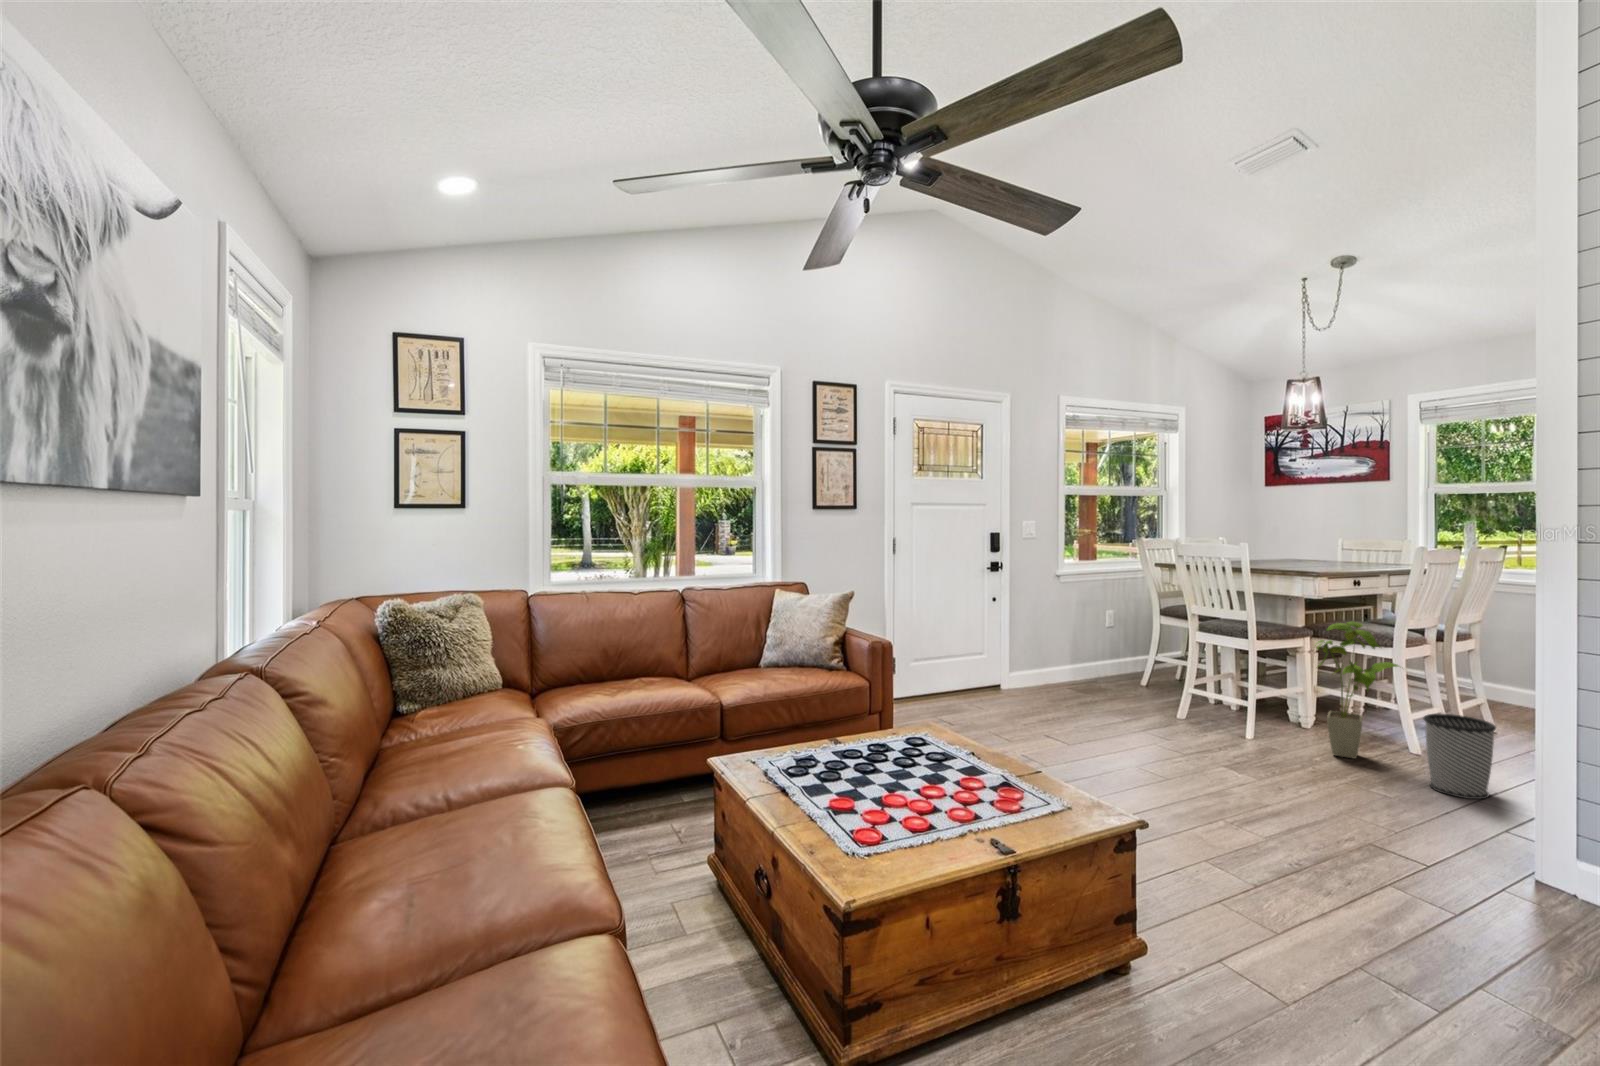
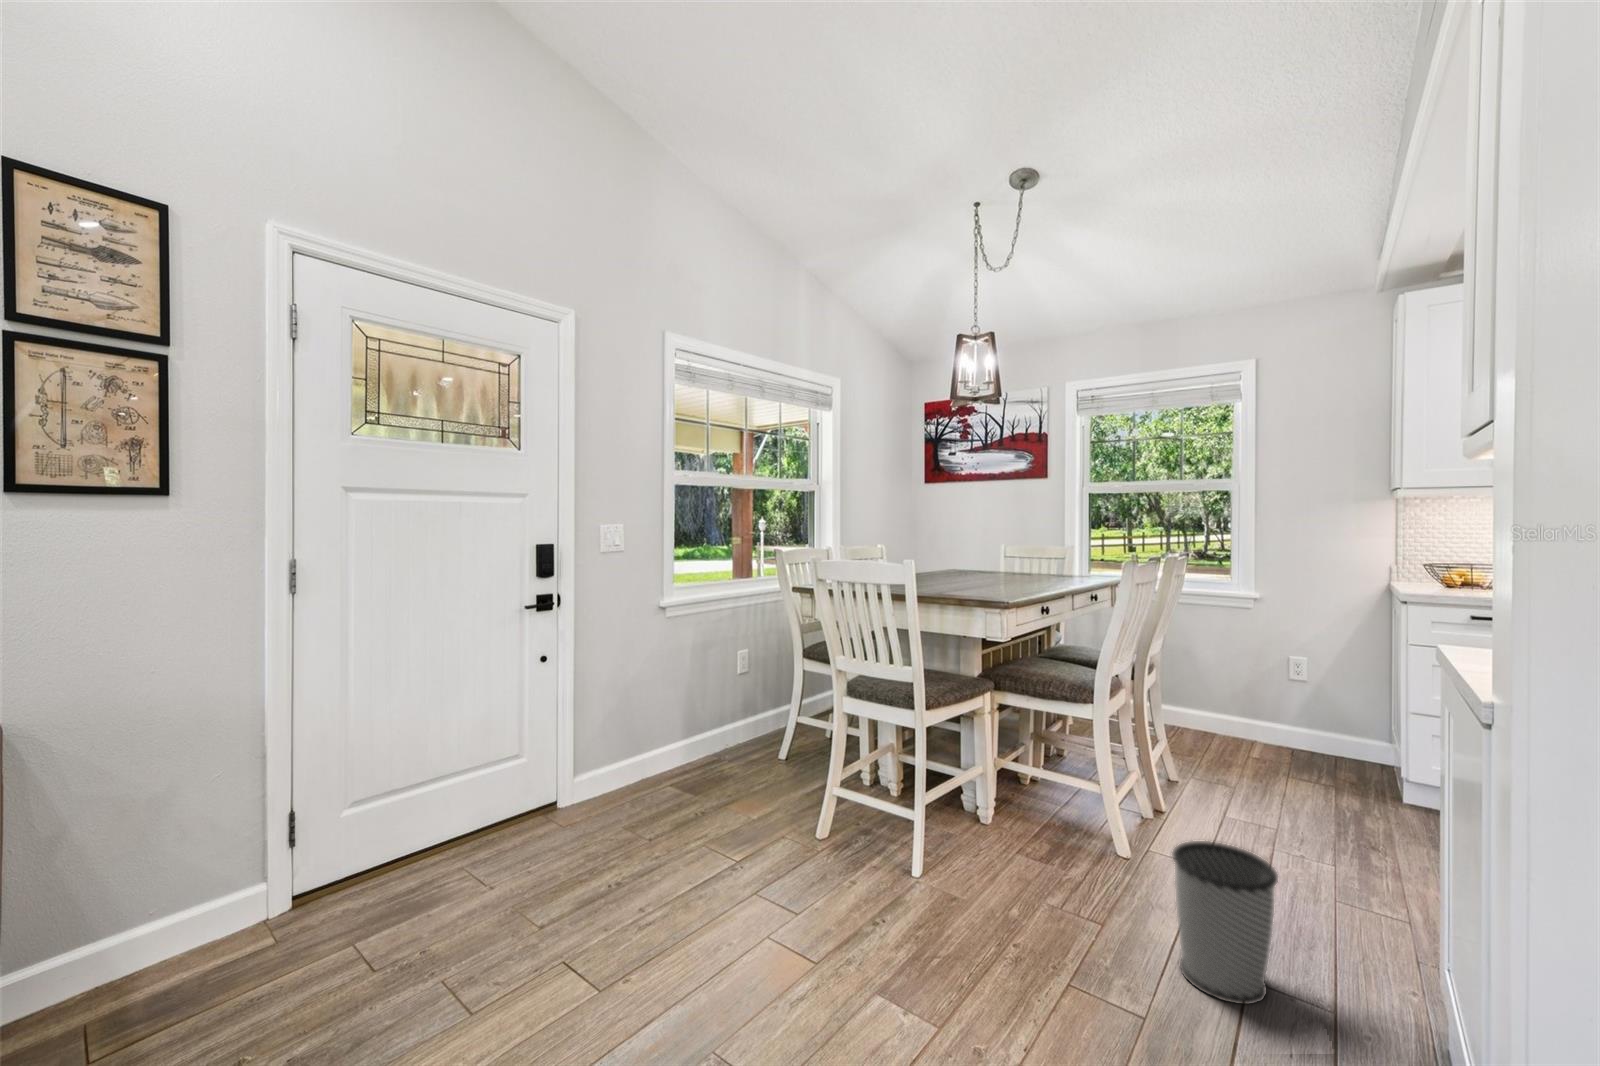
house plant: present [1317,622,1399,759] -> none [1003,685,1125,906]

